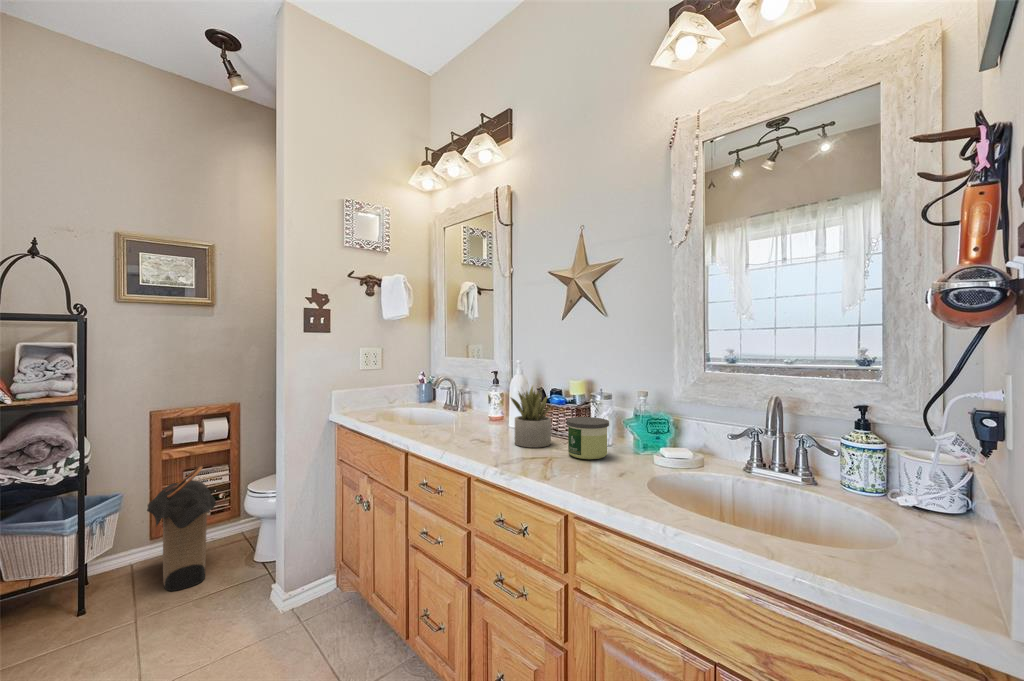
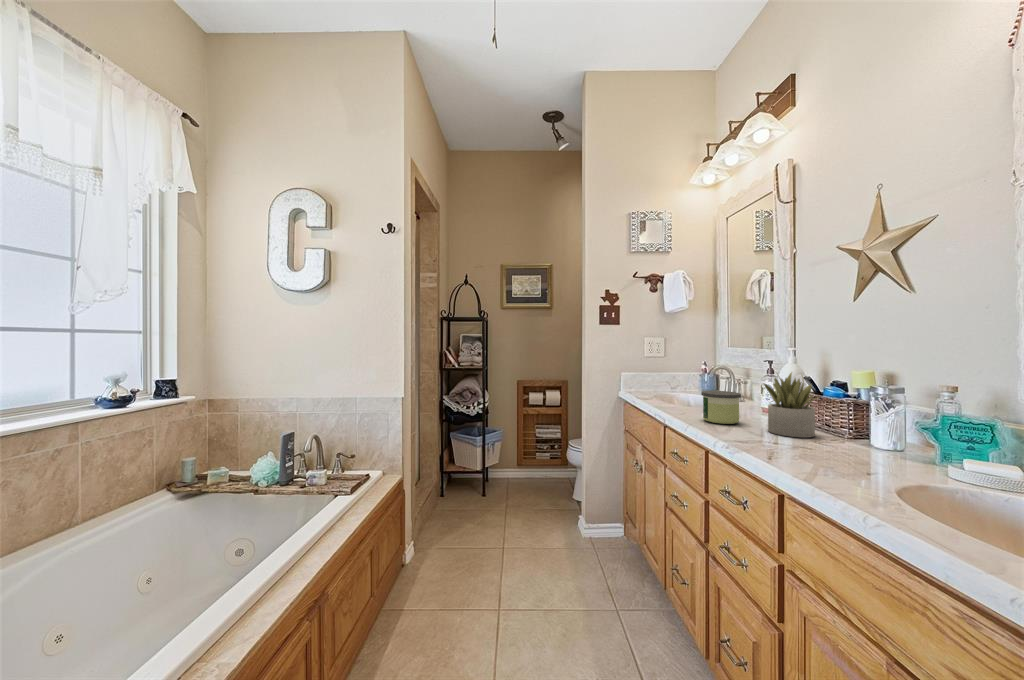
candle: present [566,417,609,459] -> present [701,391,741,424]
laundry hamper: present [147,466,216,591] -> none [515,420,551,499]

